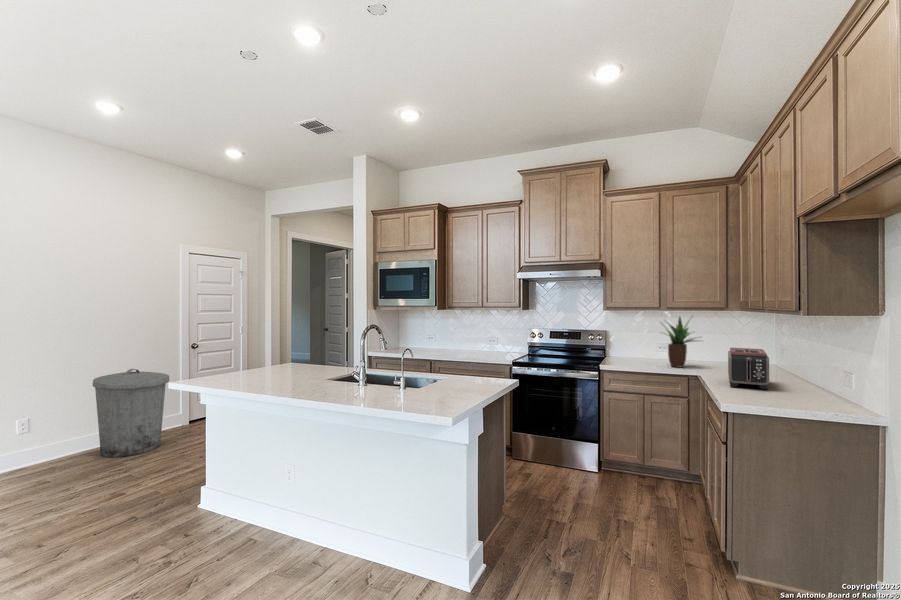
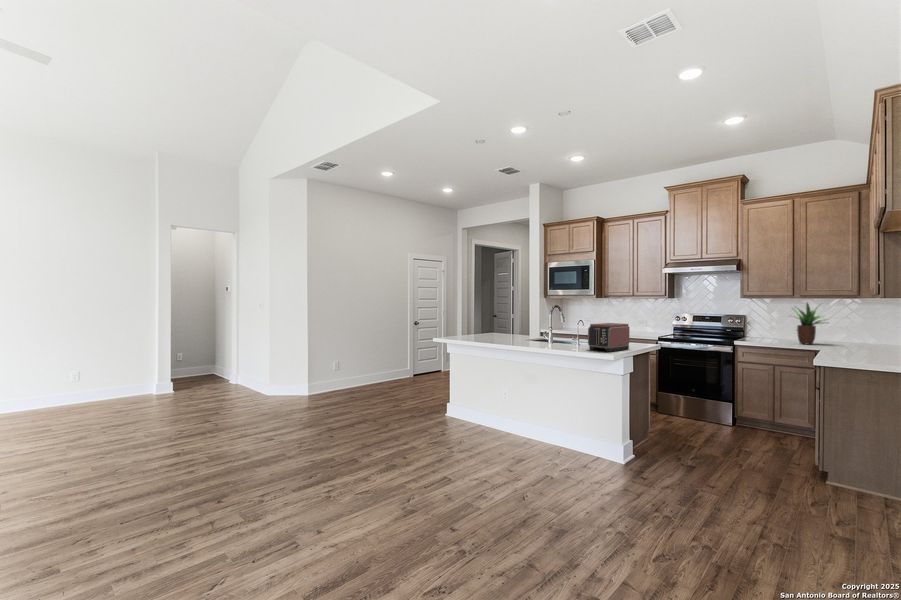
toaster: present [728,348,769,390] -> present [588,323,630,352]
trash can: present [93,369,169,457] -> none [368,336,408,390]

